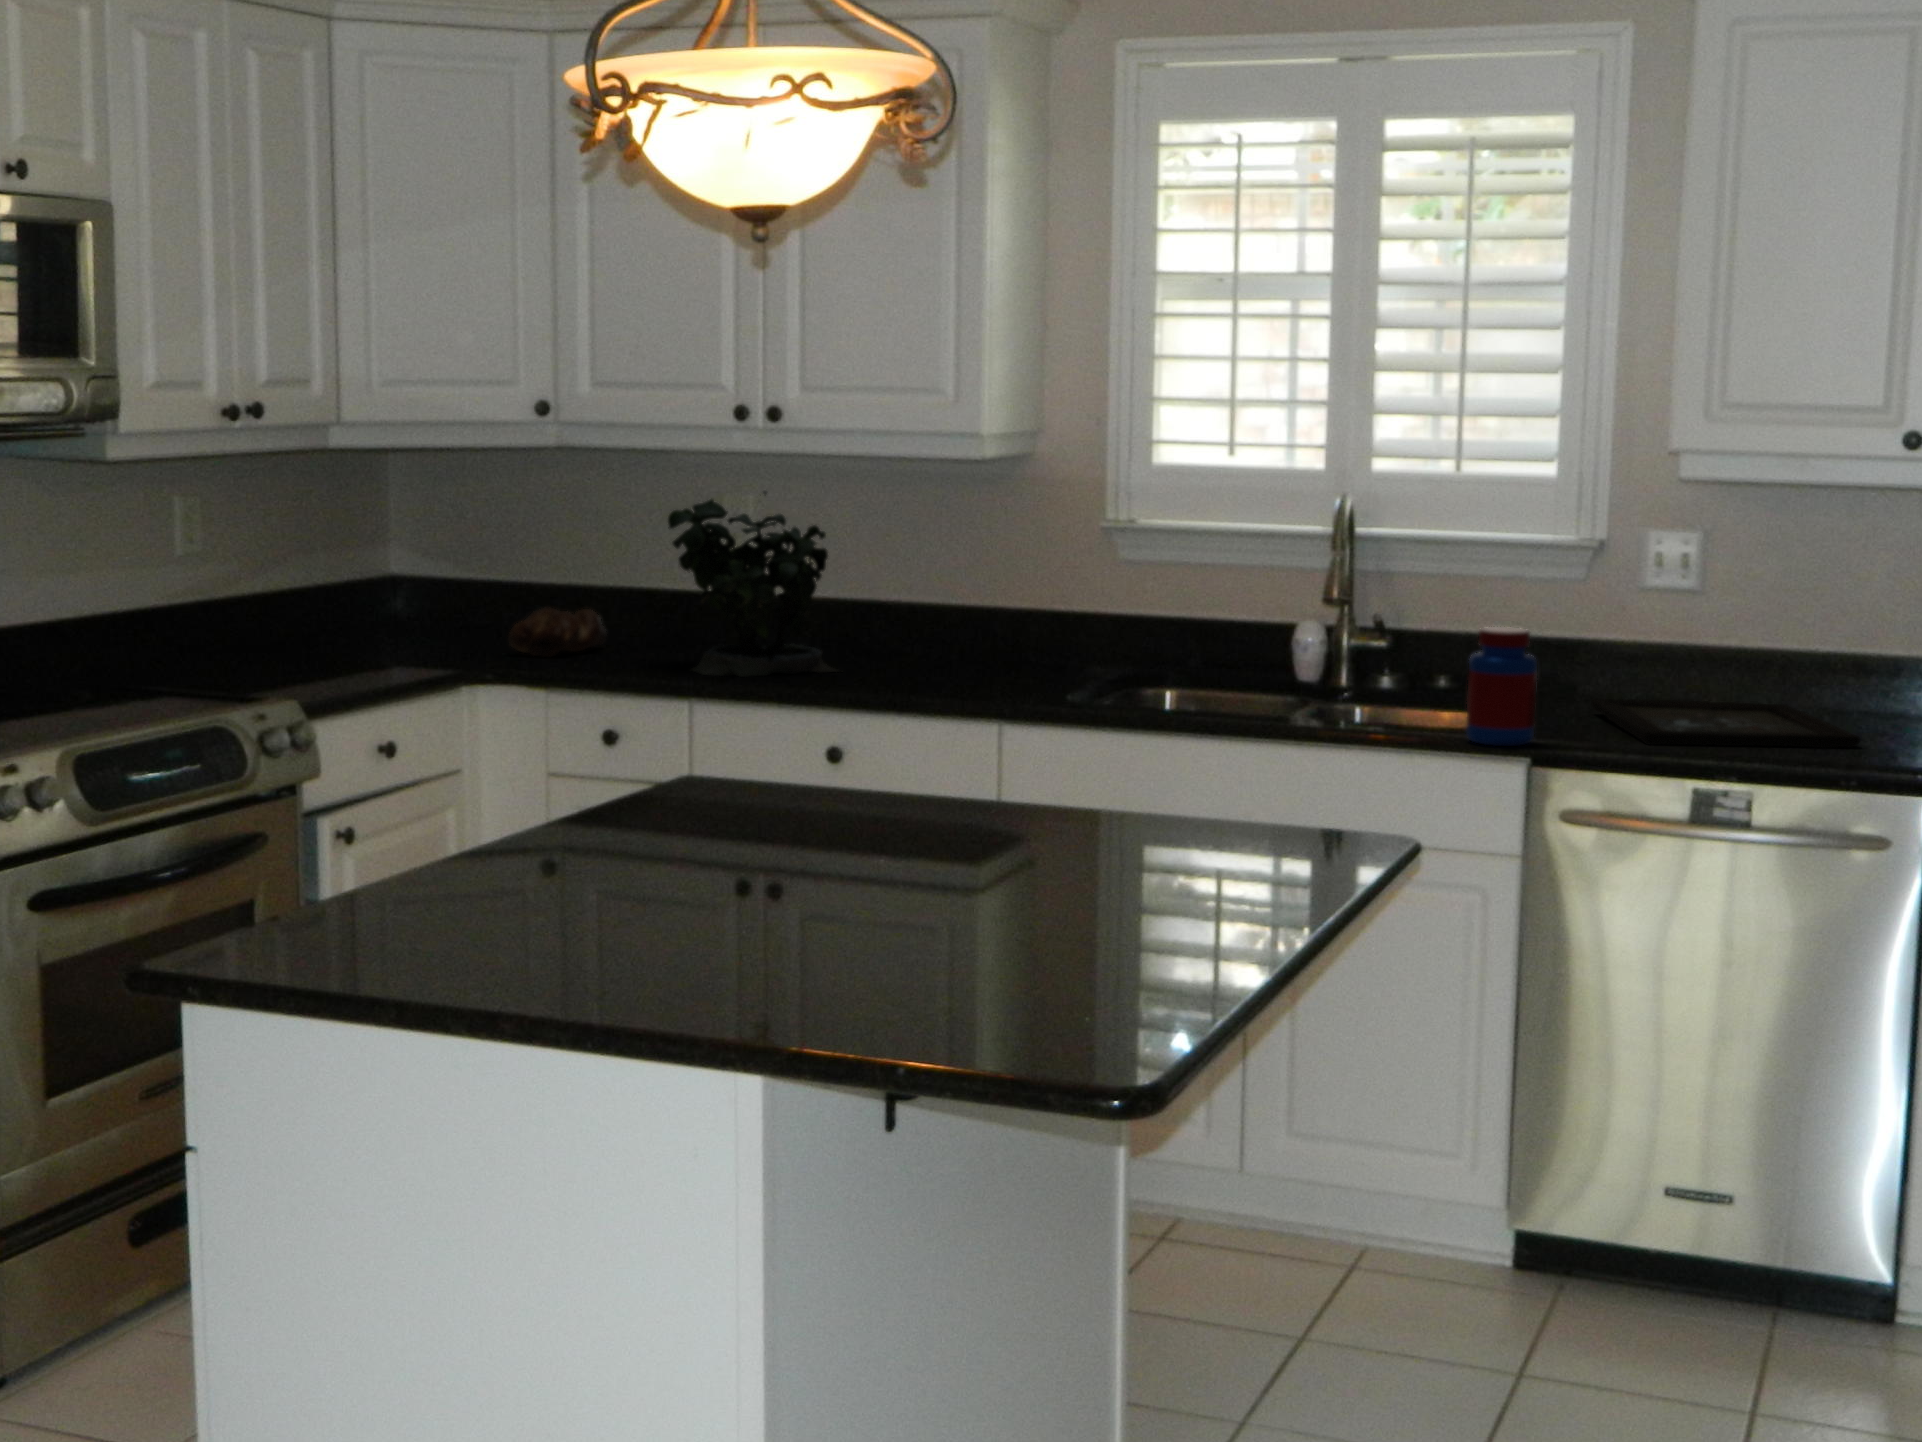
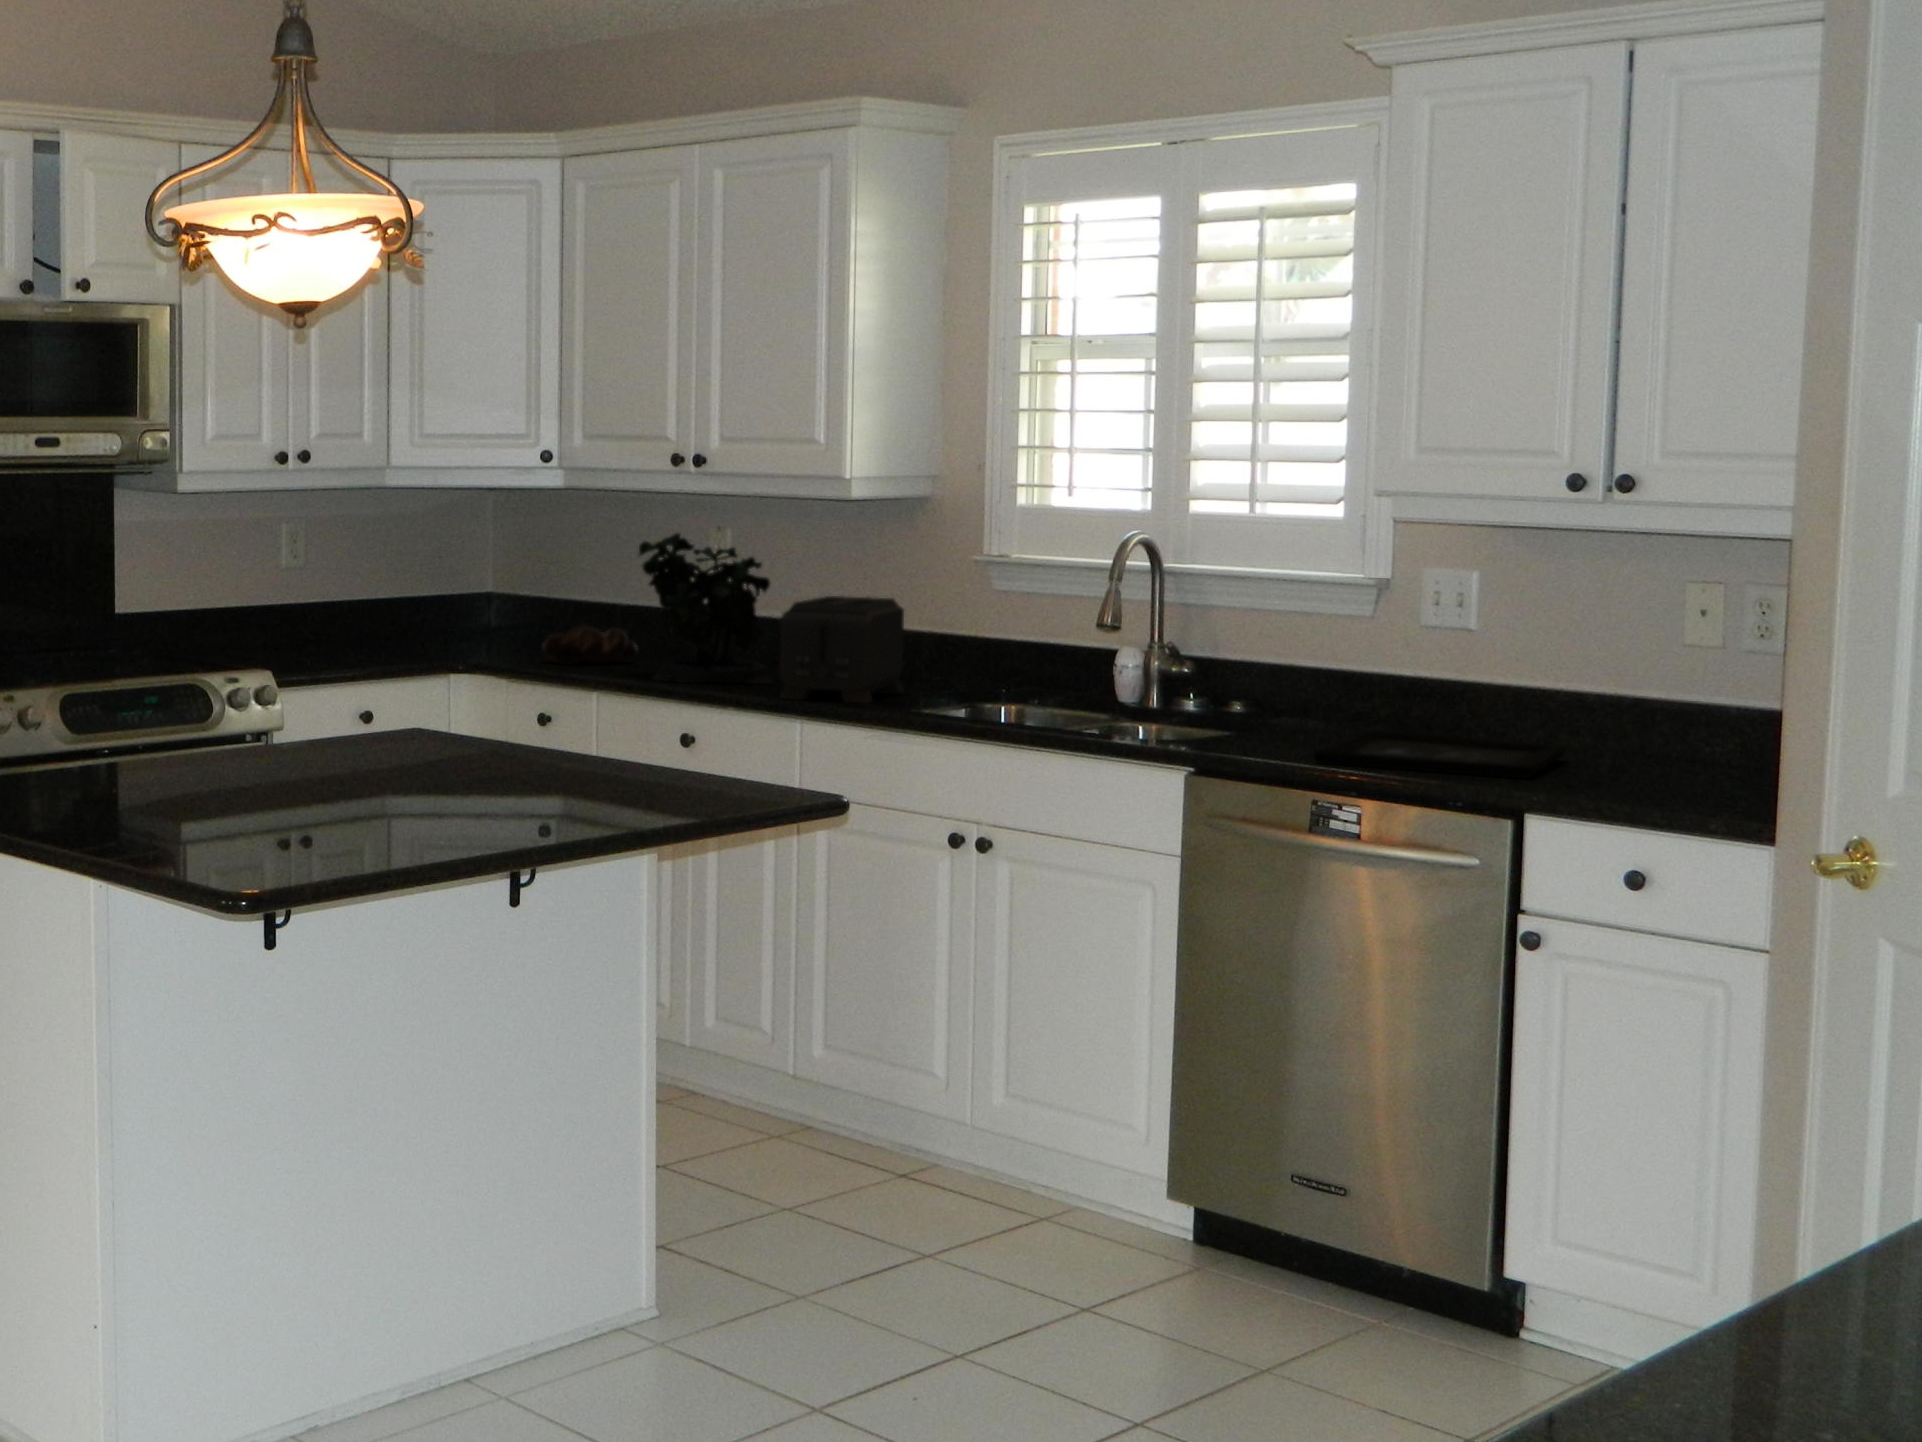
toaster: none [901,569,1017,694] -> present [779,596,904,704]
jar: present [1466,627,1537,746] -> none [1141,647,1206,755]

